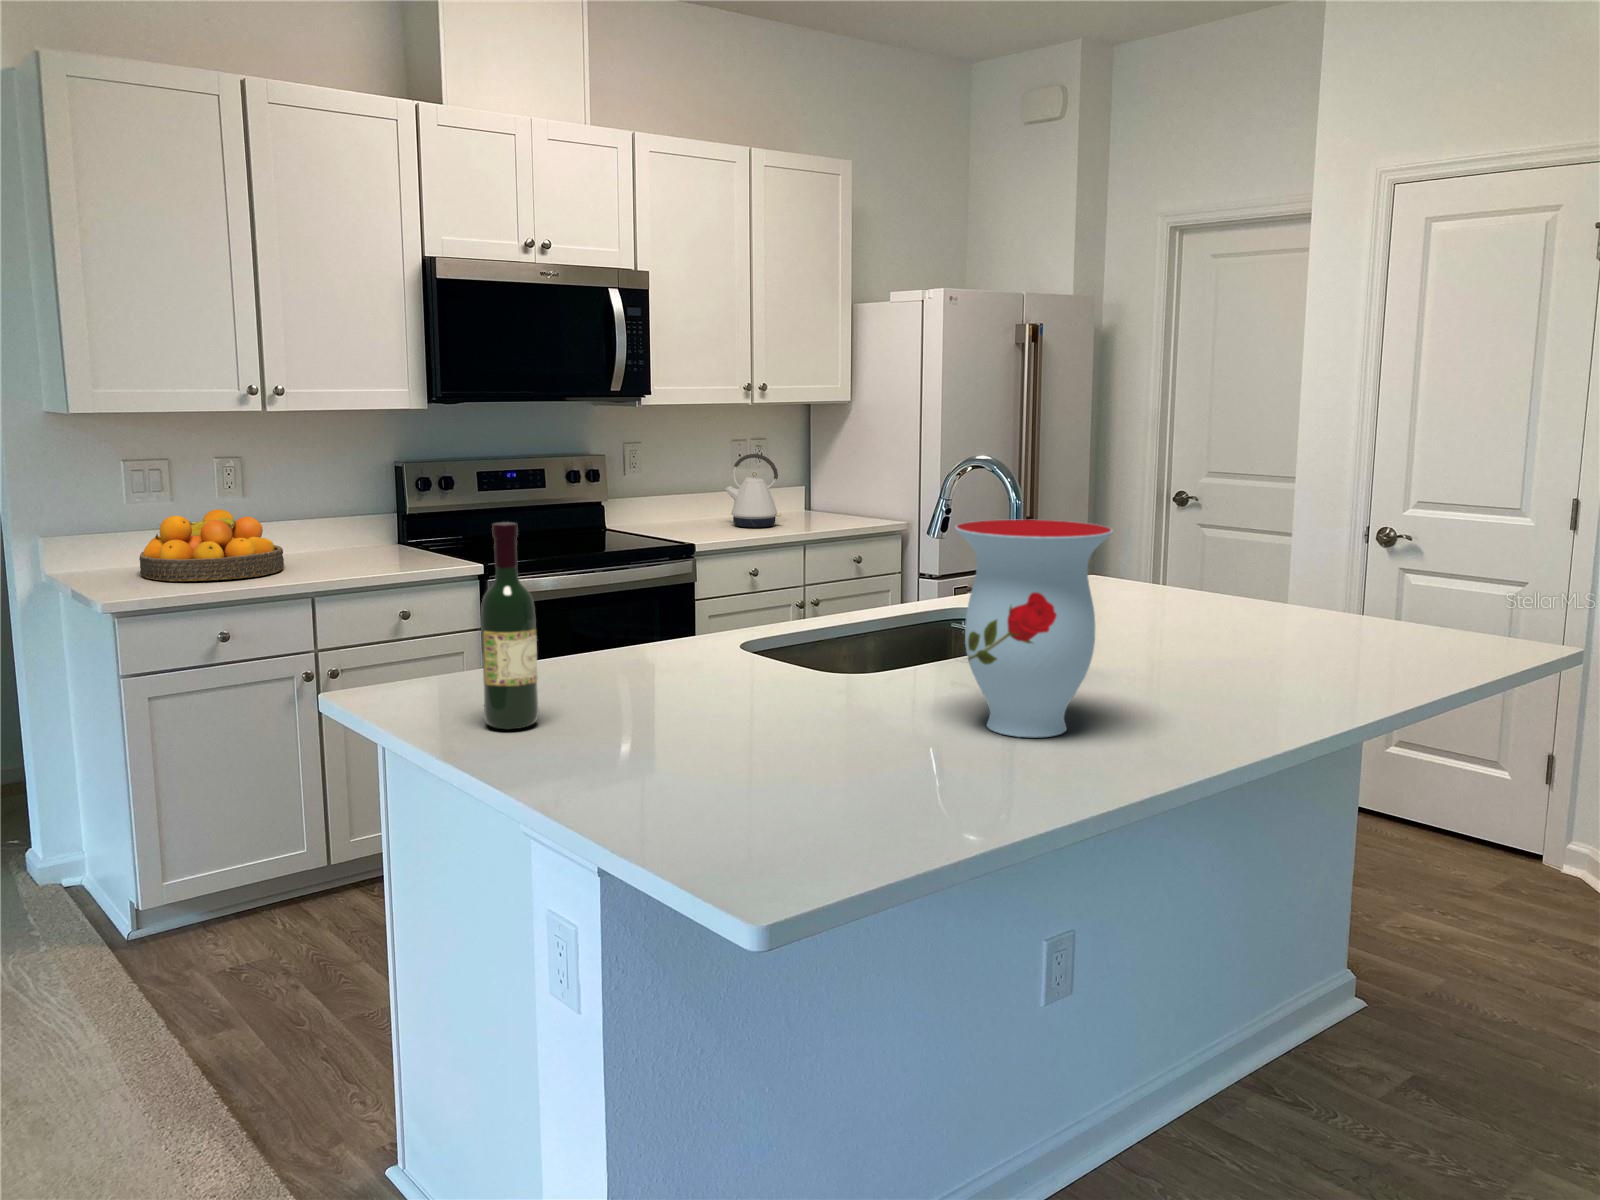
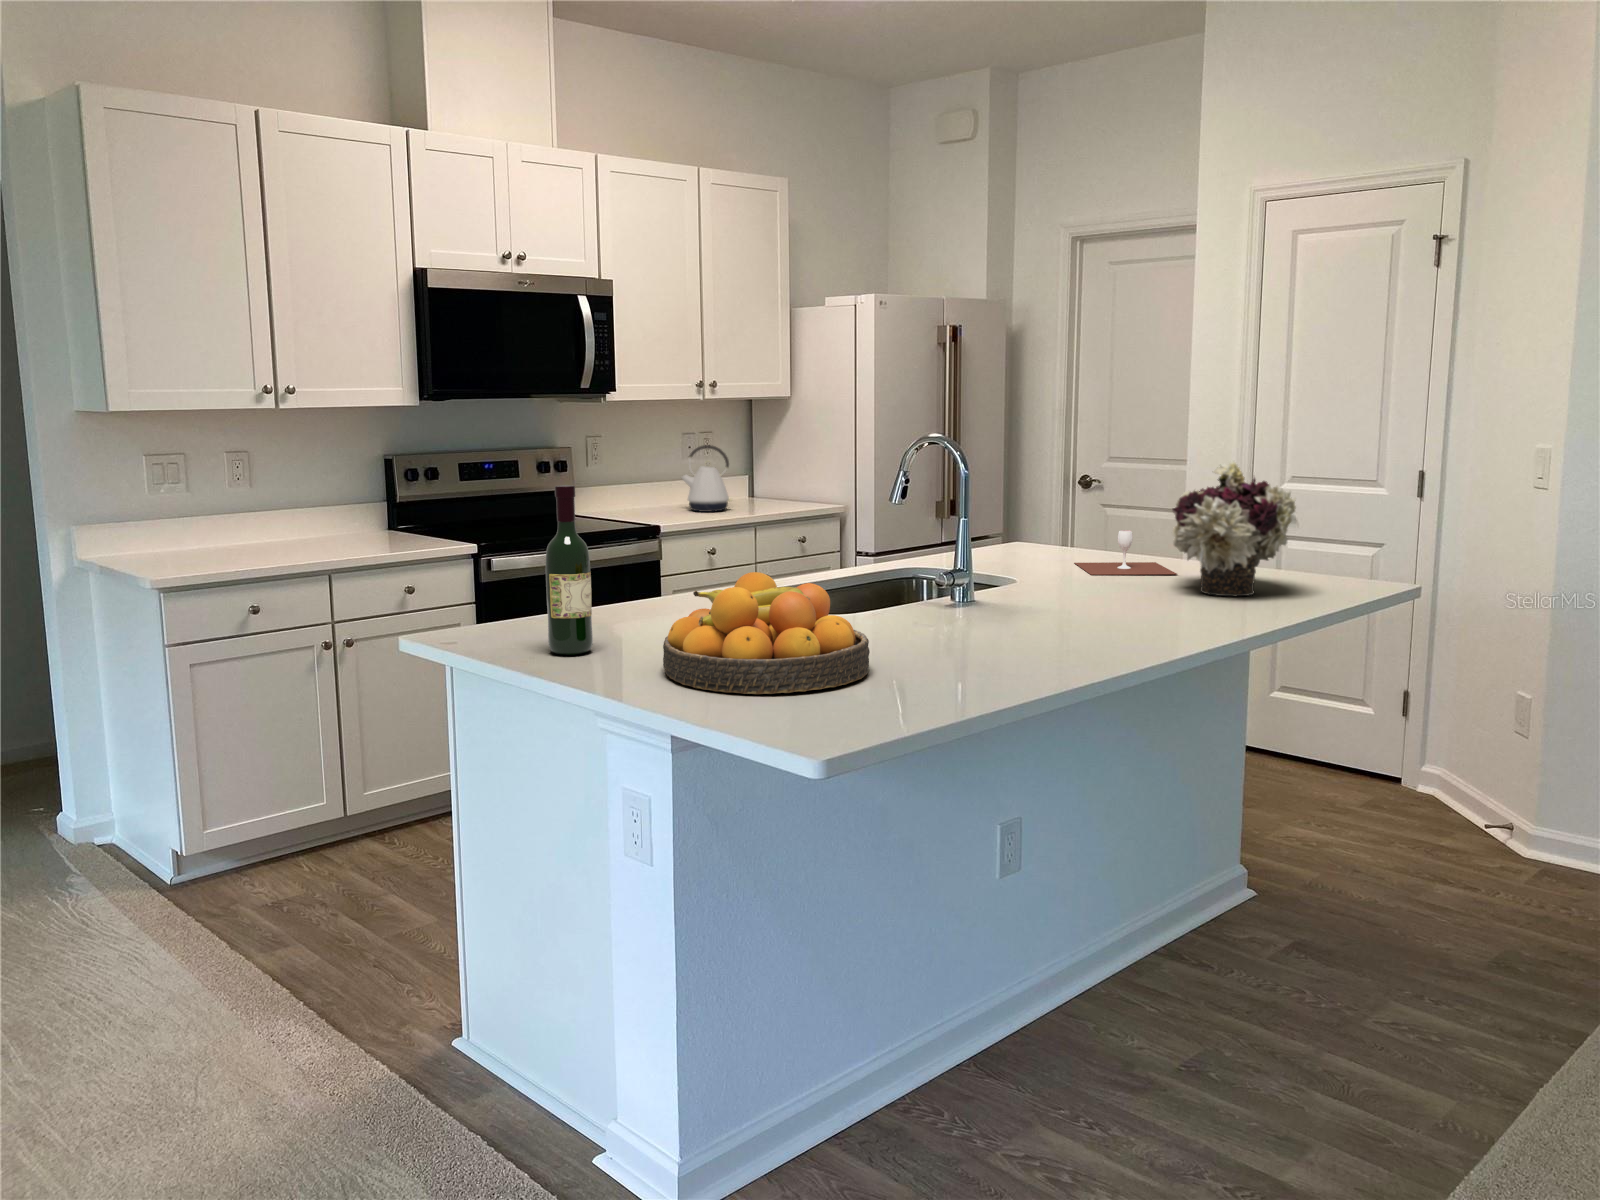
flower arrangement: none [1271,494,1427,661] -> present [1172,460,1296,596]
fruit bowl: present [139,509,284,581] -> present [663,572,870,694]
vase: present [955,519,1112,737] -> none [927,479,1053,650]
wine glass: none [1154,570,1278,626] -> present [1075,530,1177,575]

